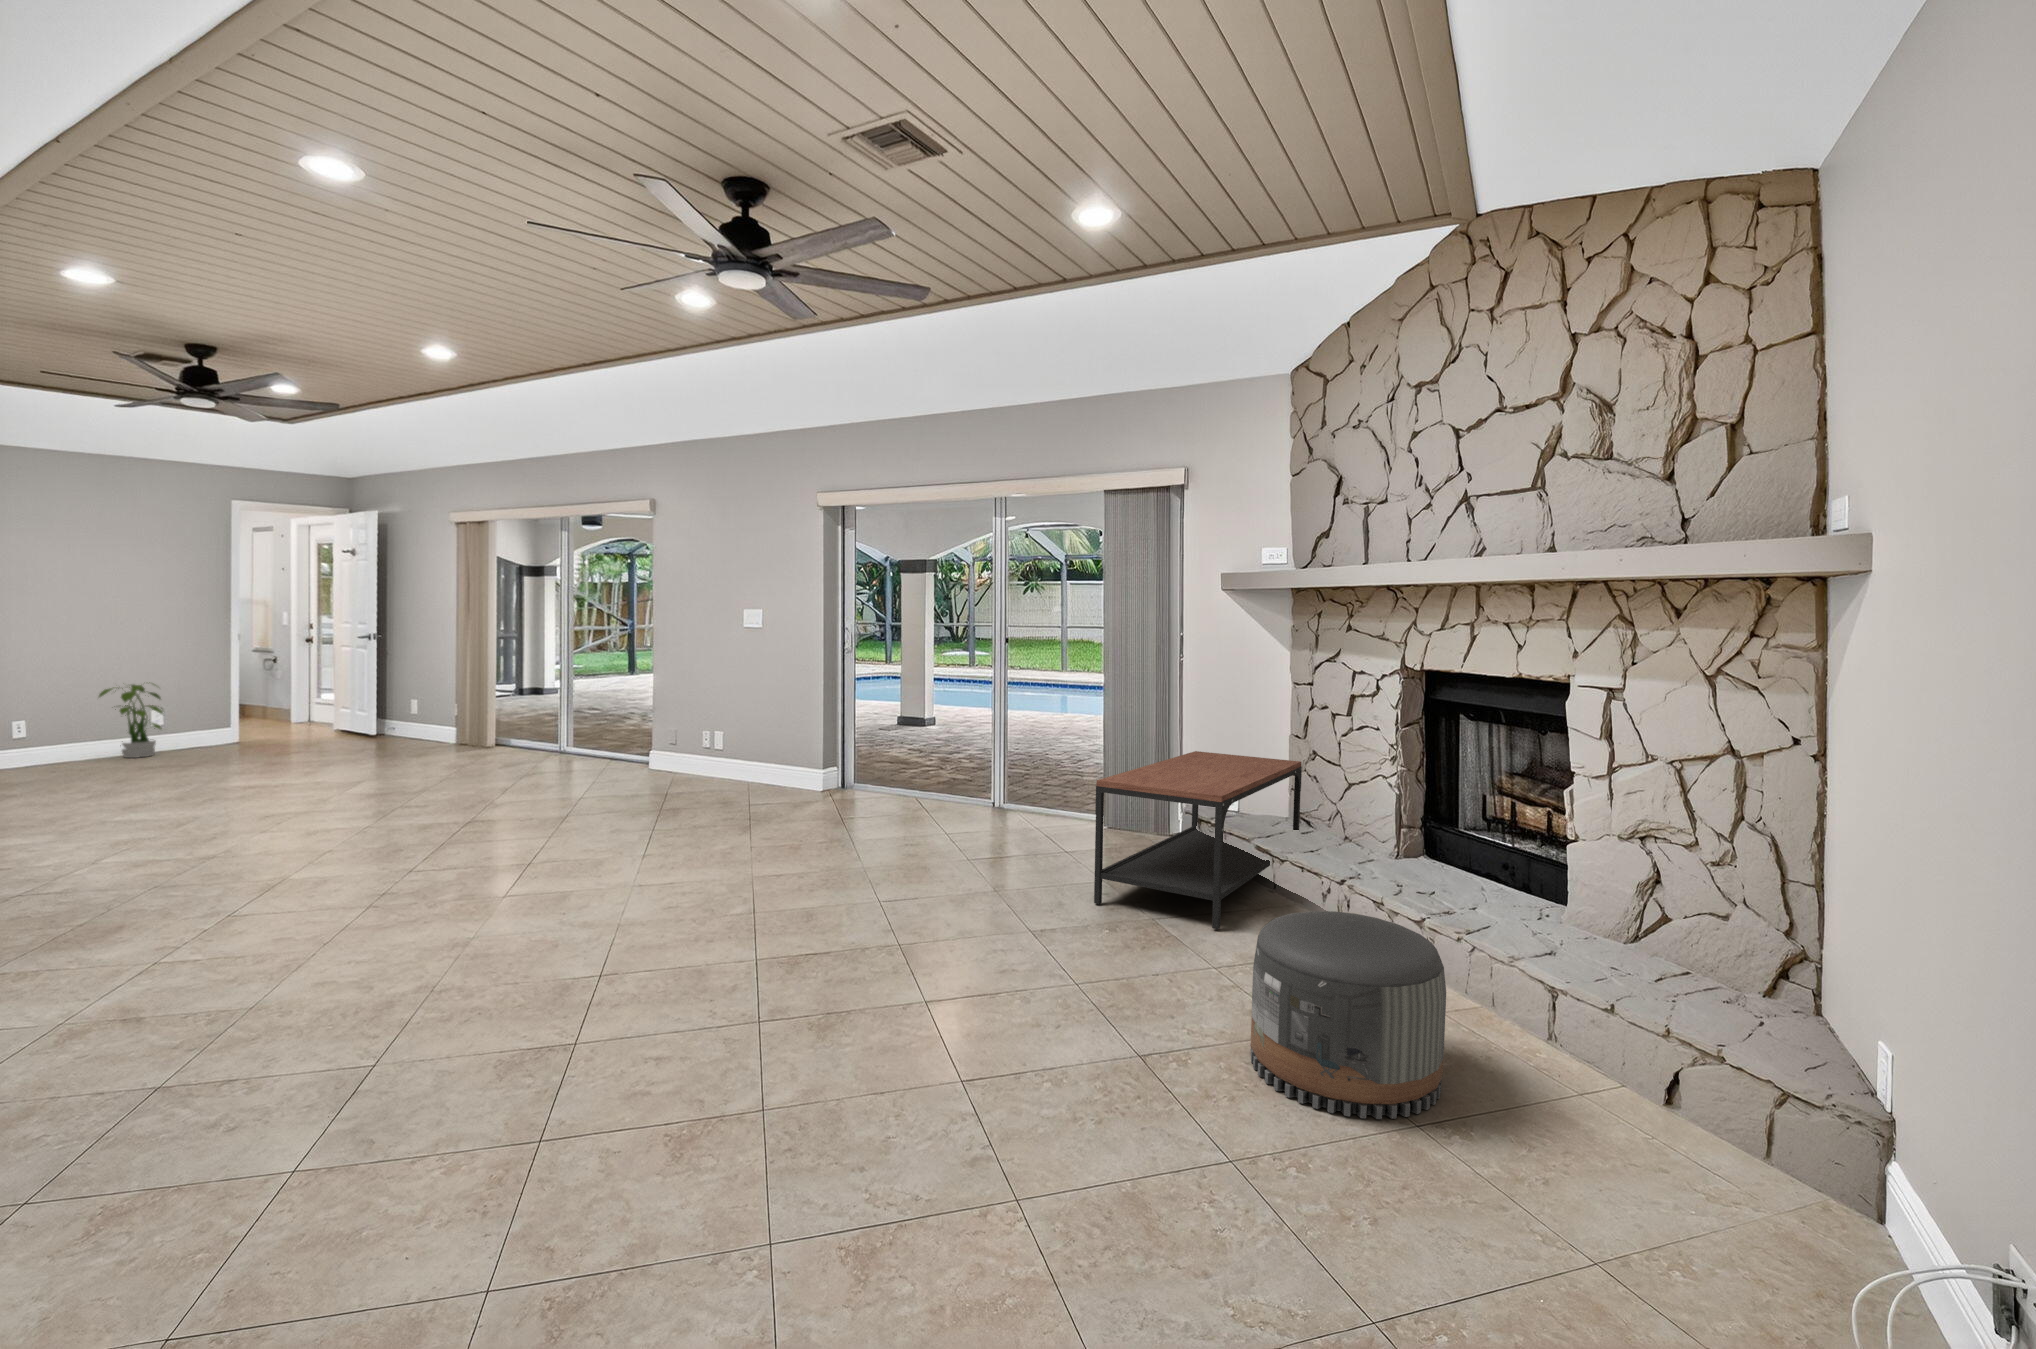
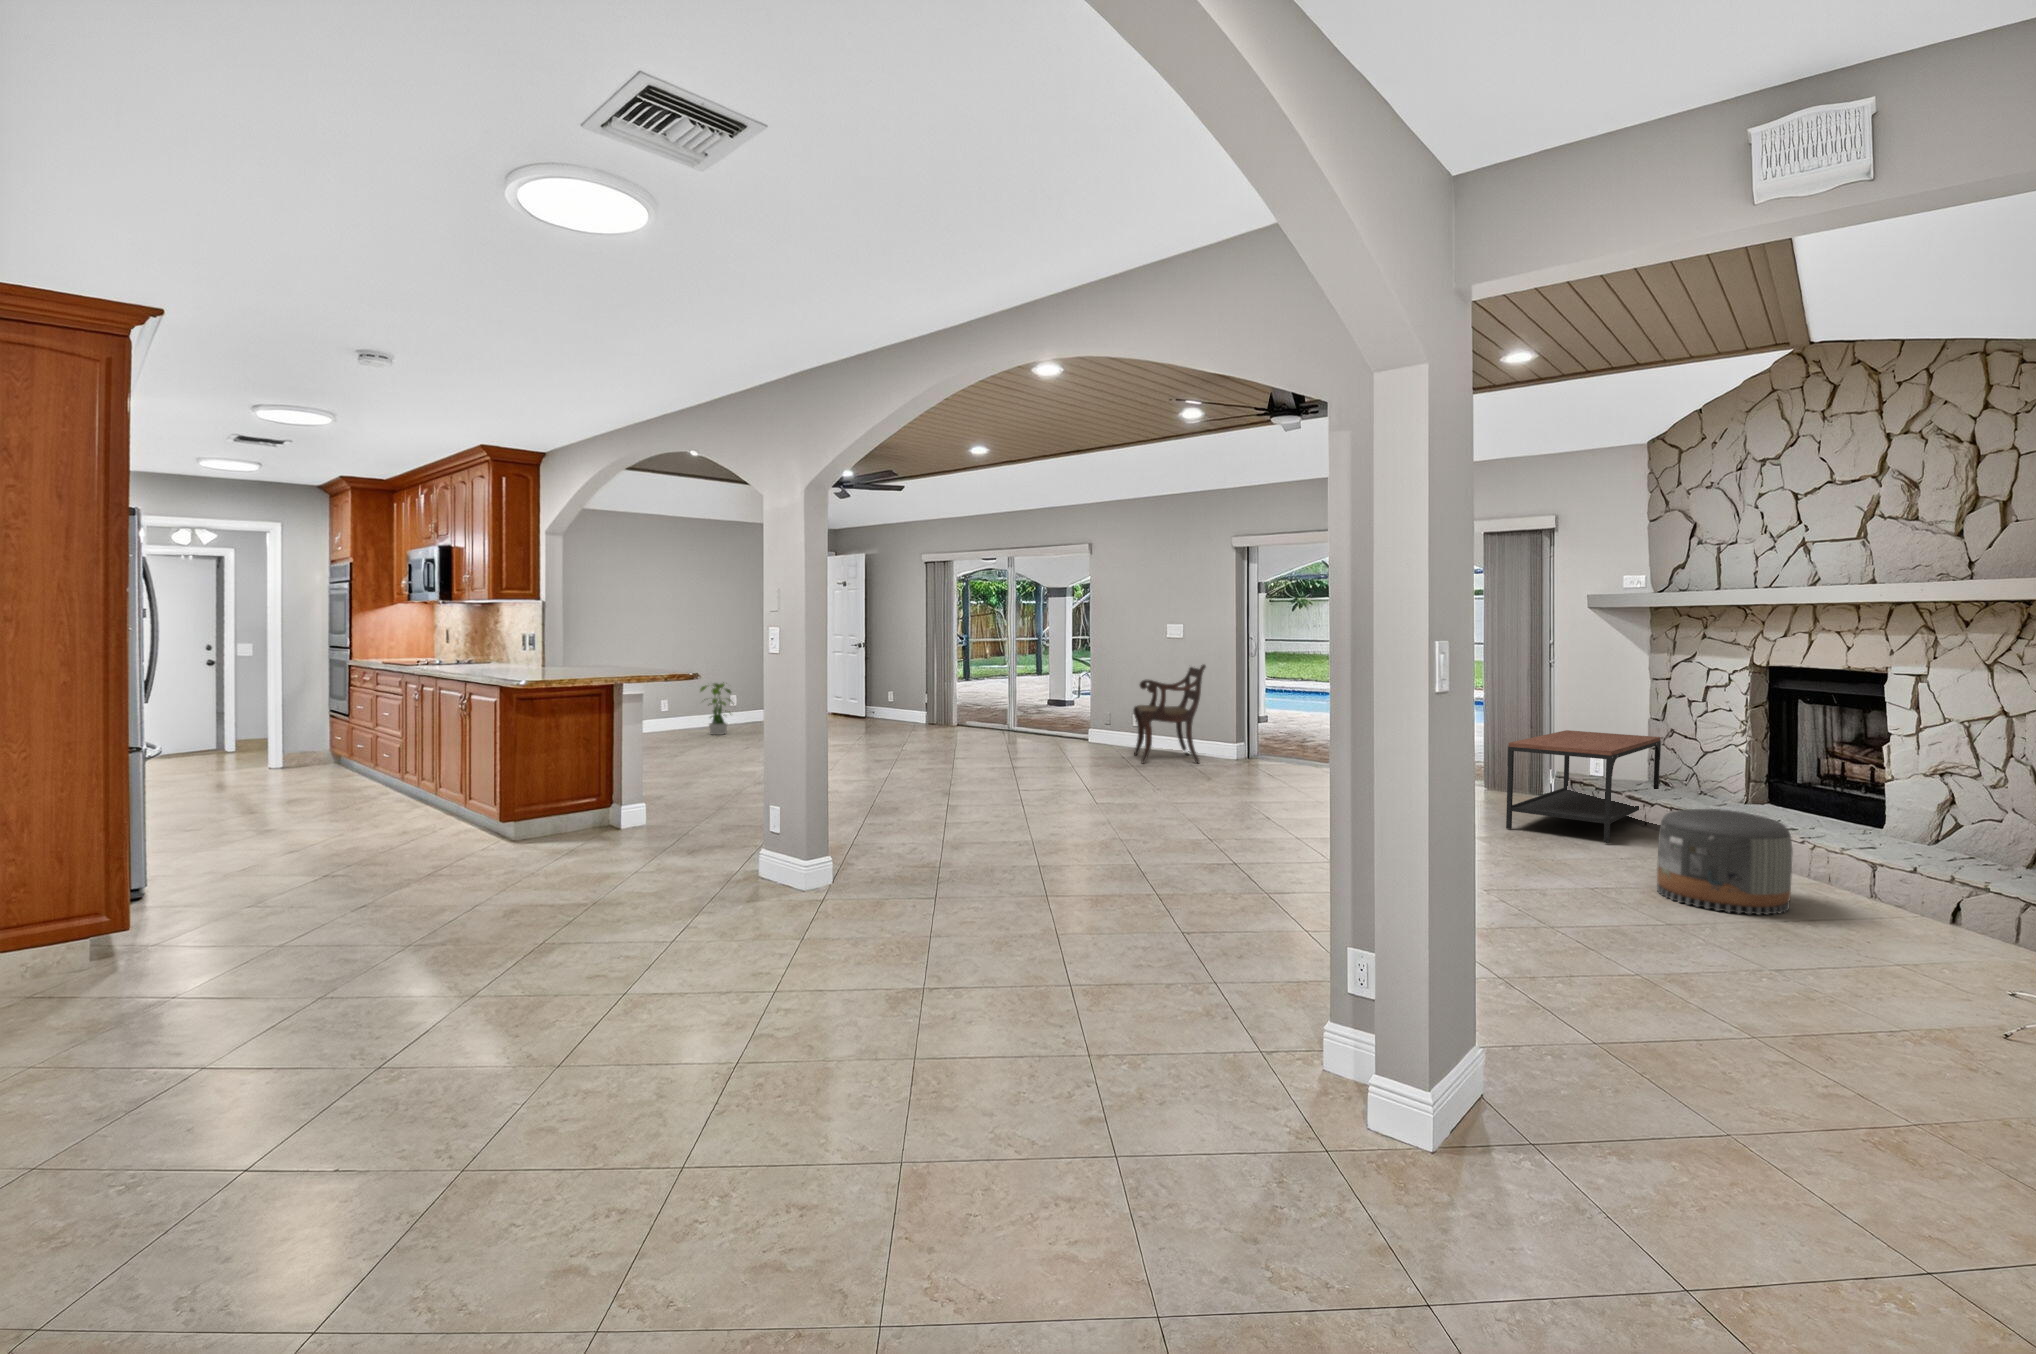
armchair: none [698,657,789,793] -> present [1133,665,1206,763]

